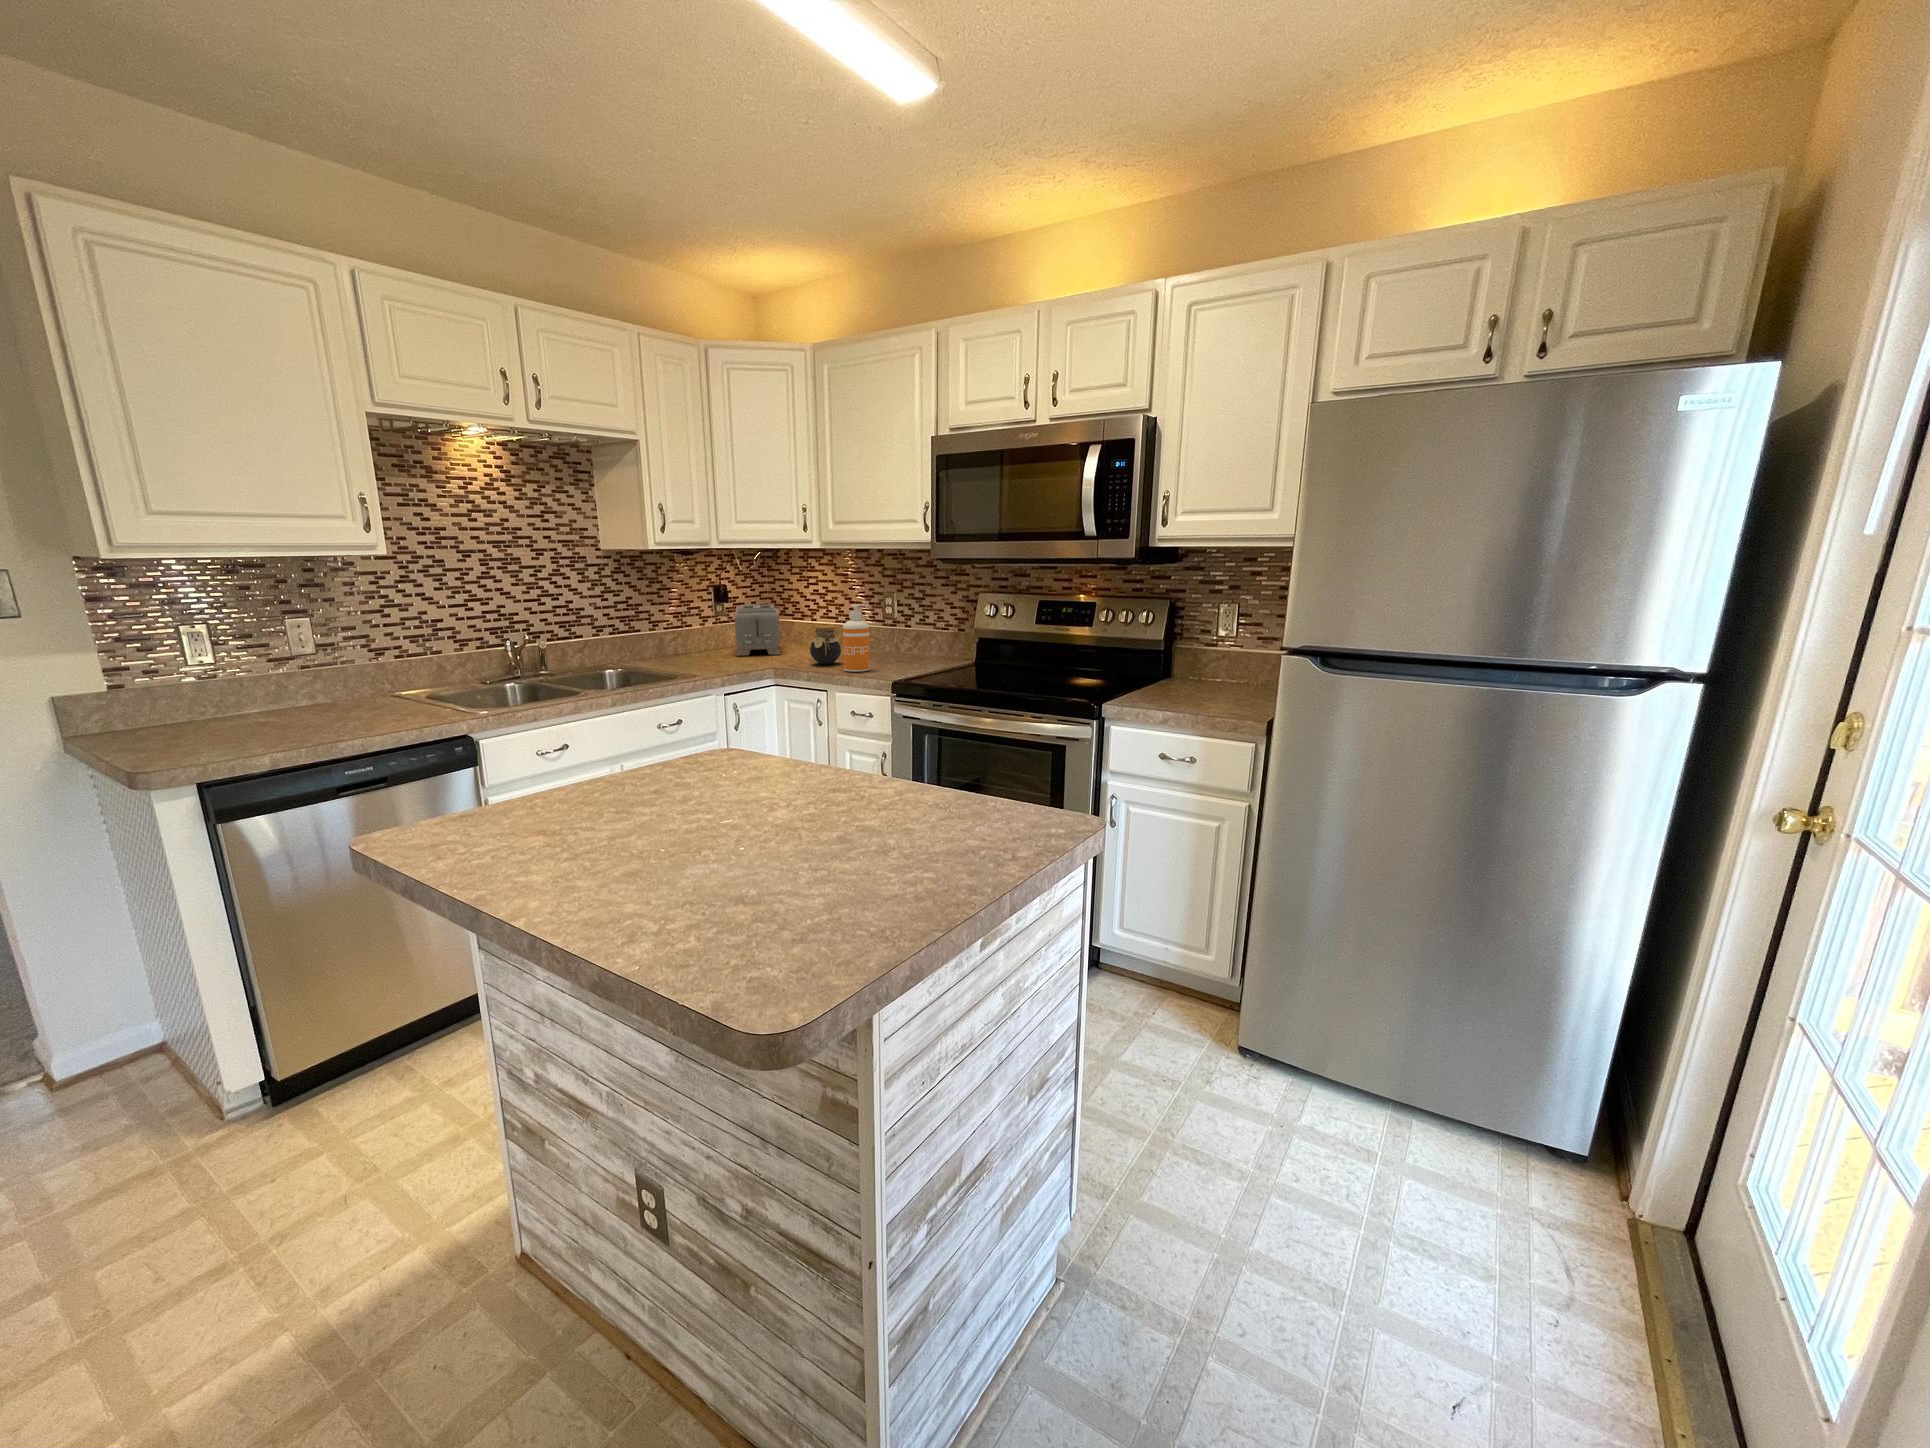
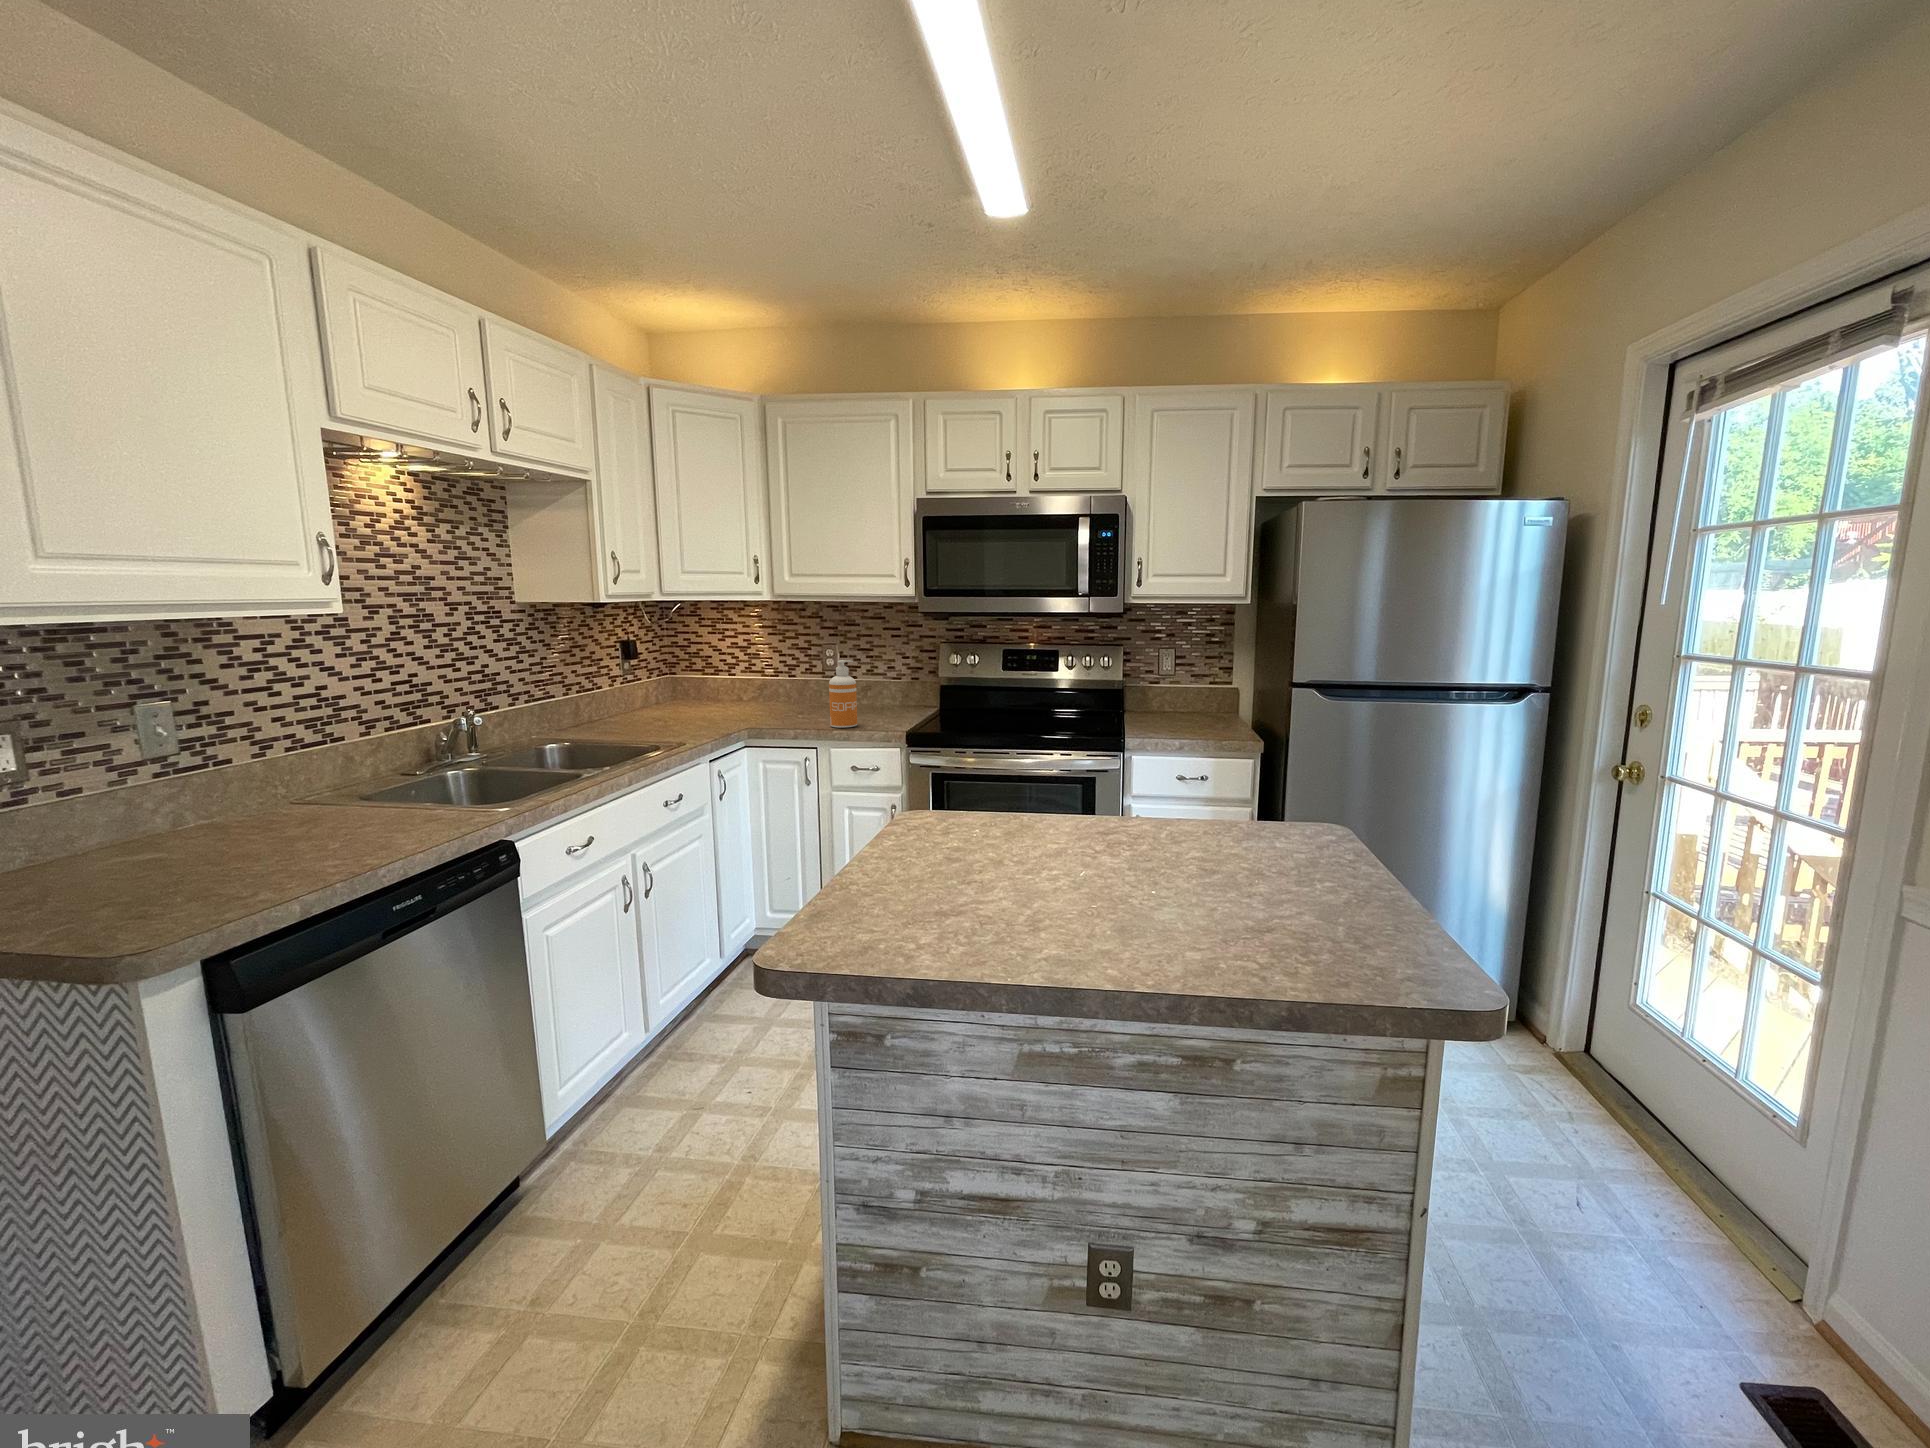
toaster: present [734,604,781,655] -> none [647,661,720,719]
jar: present [810,626,841,664] -> none [778,683,812,722]

